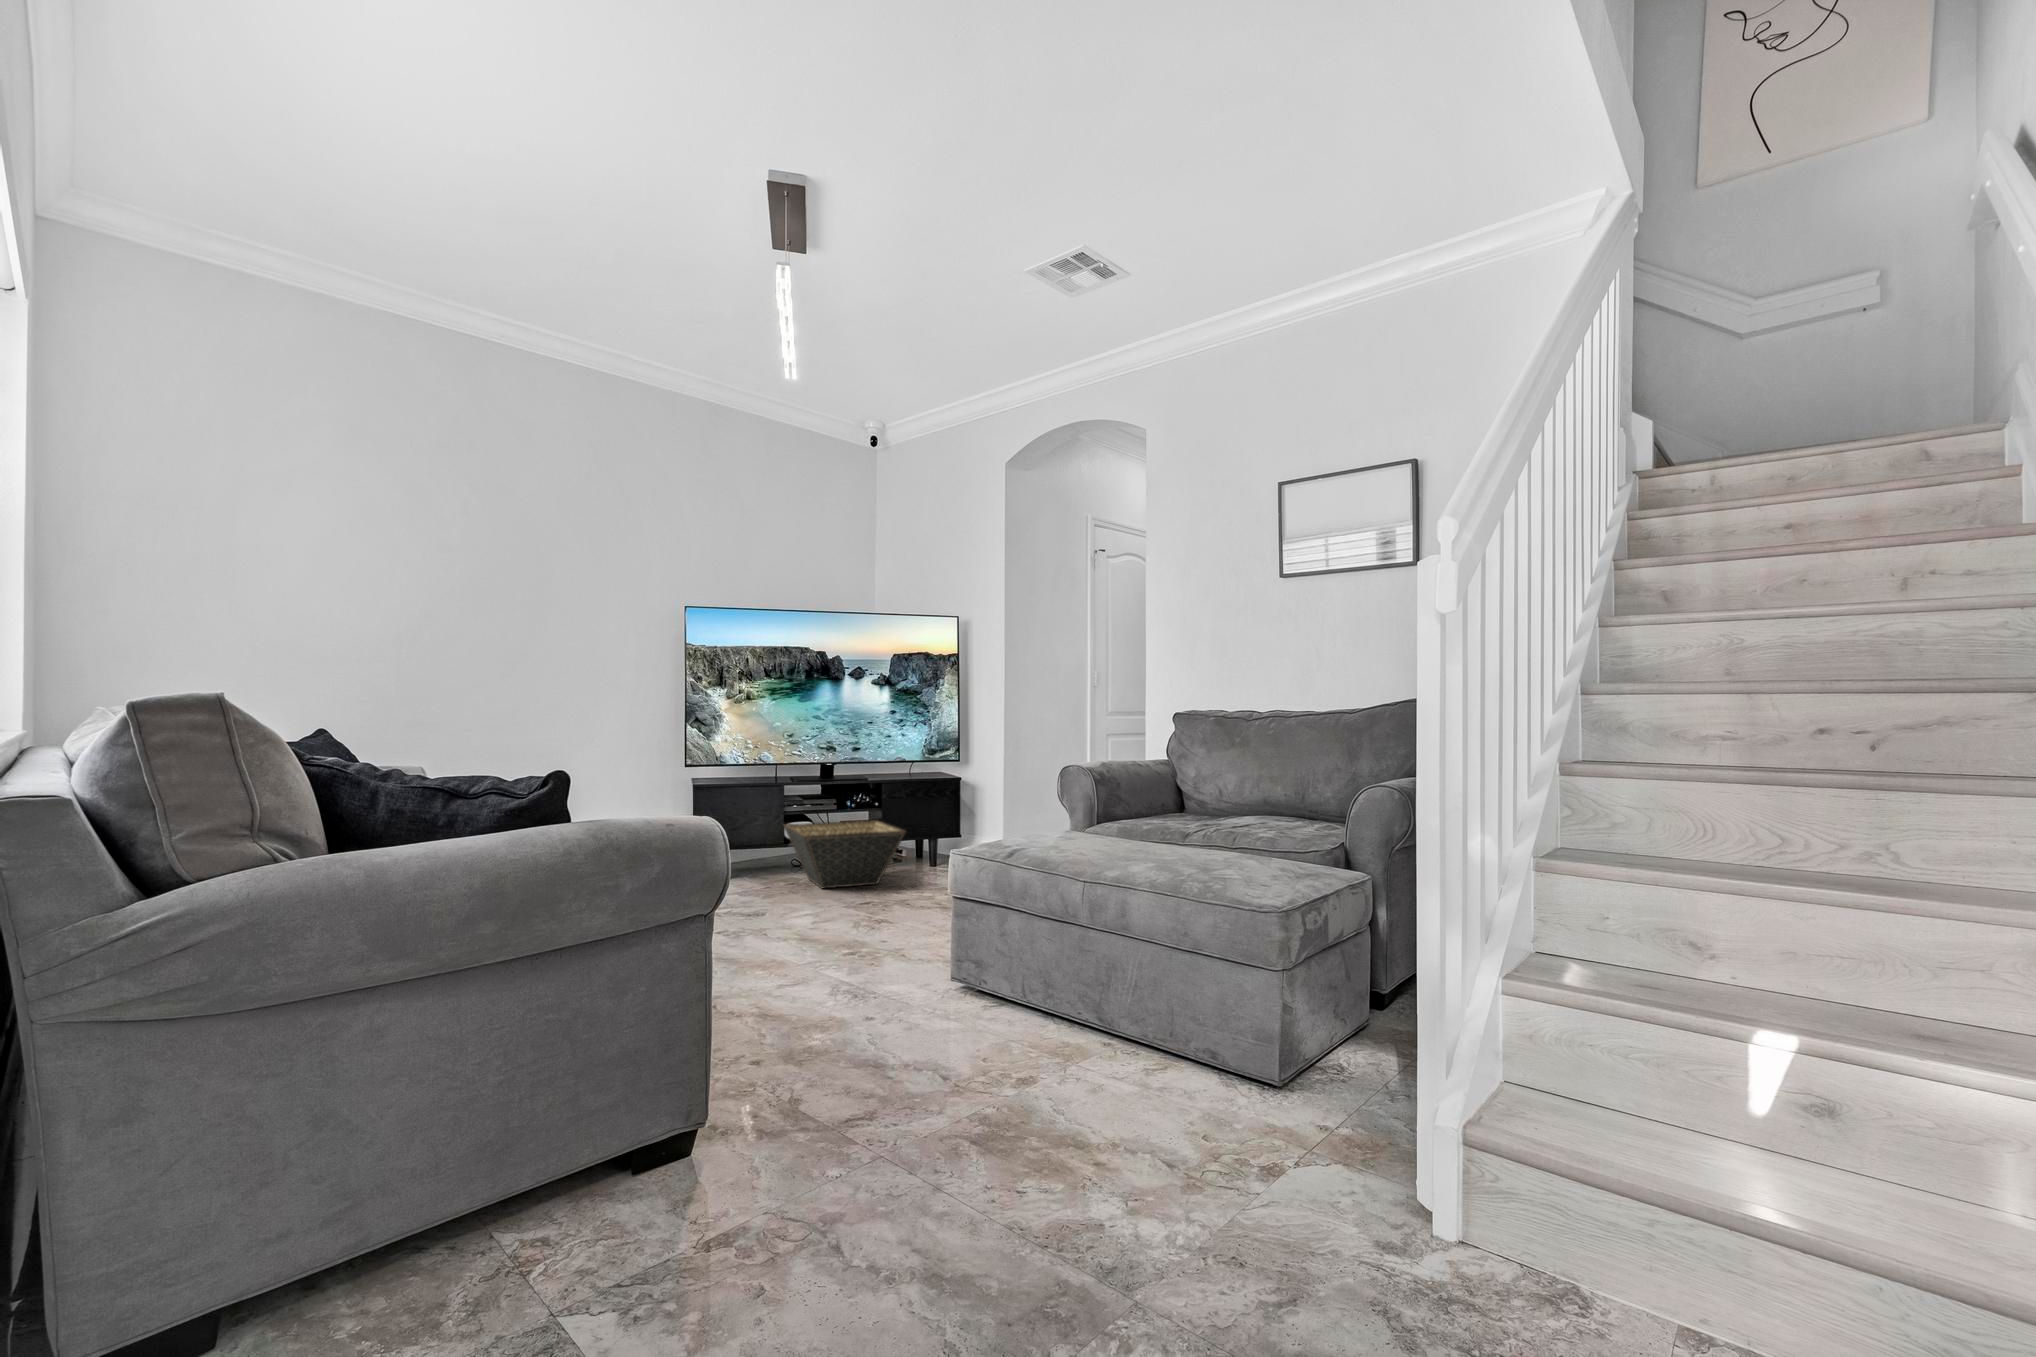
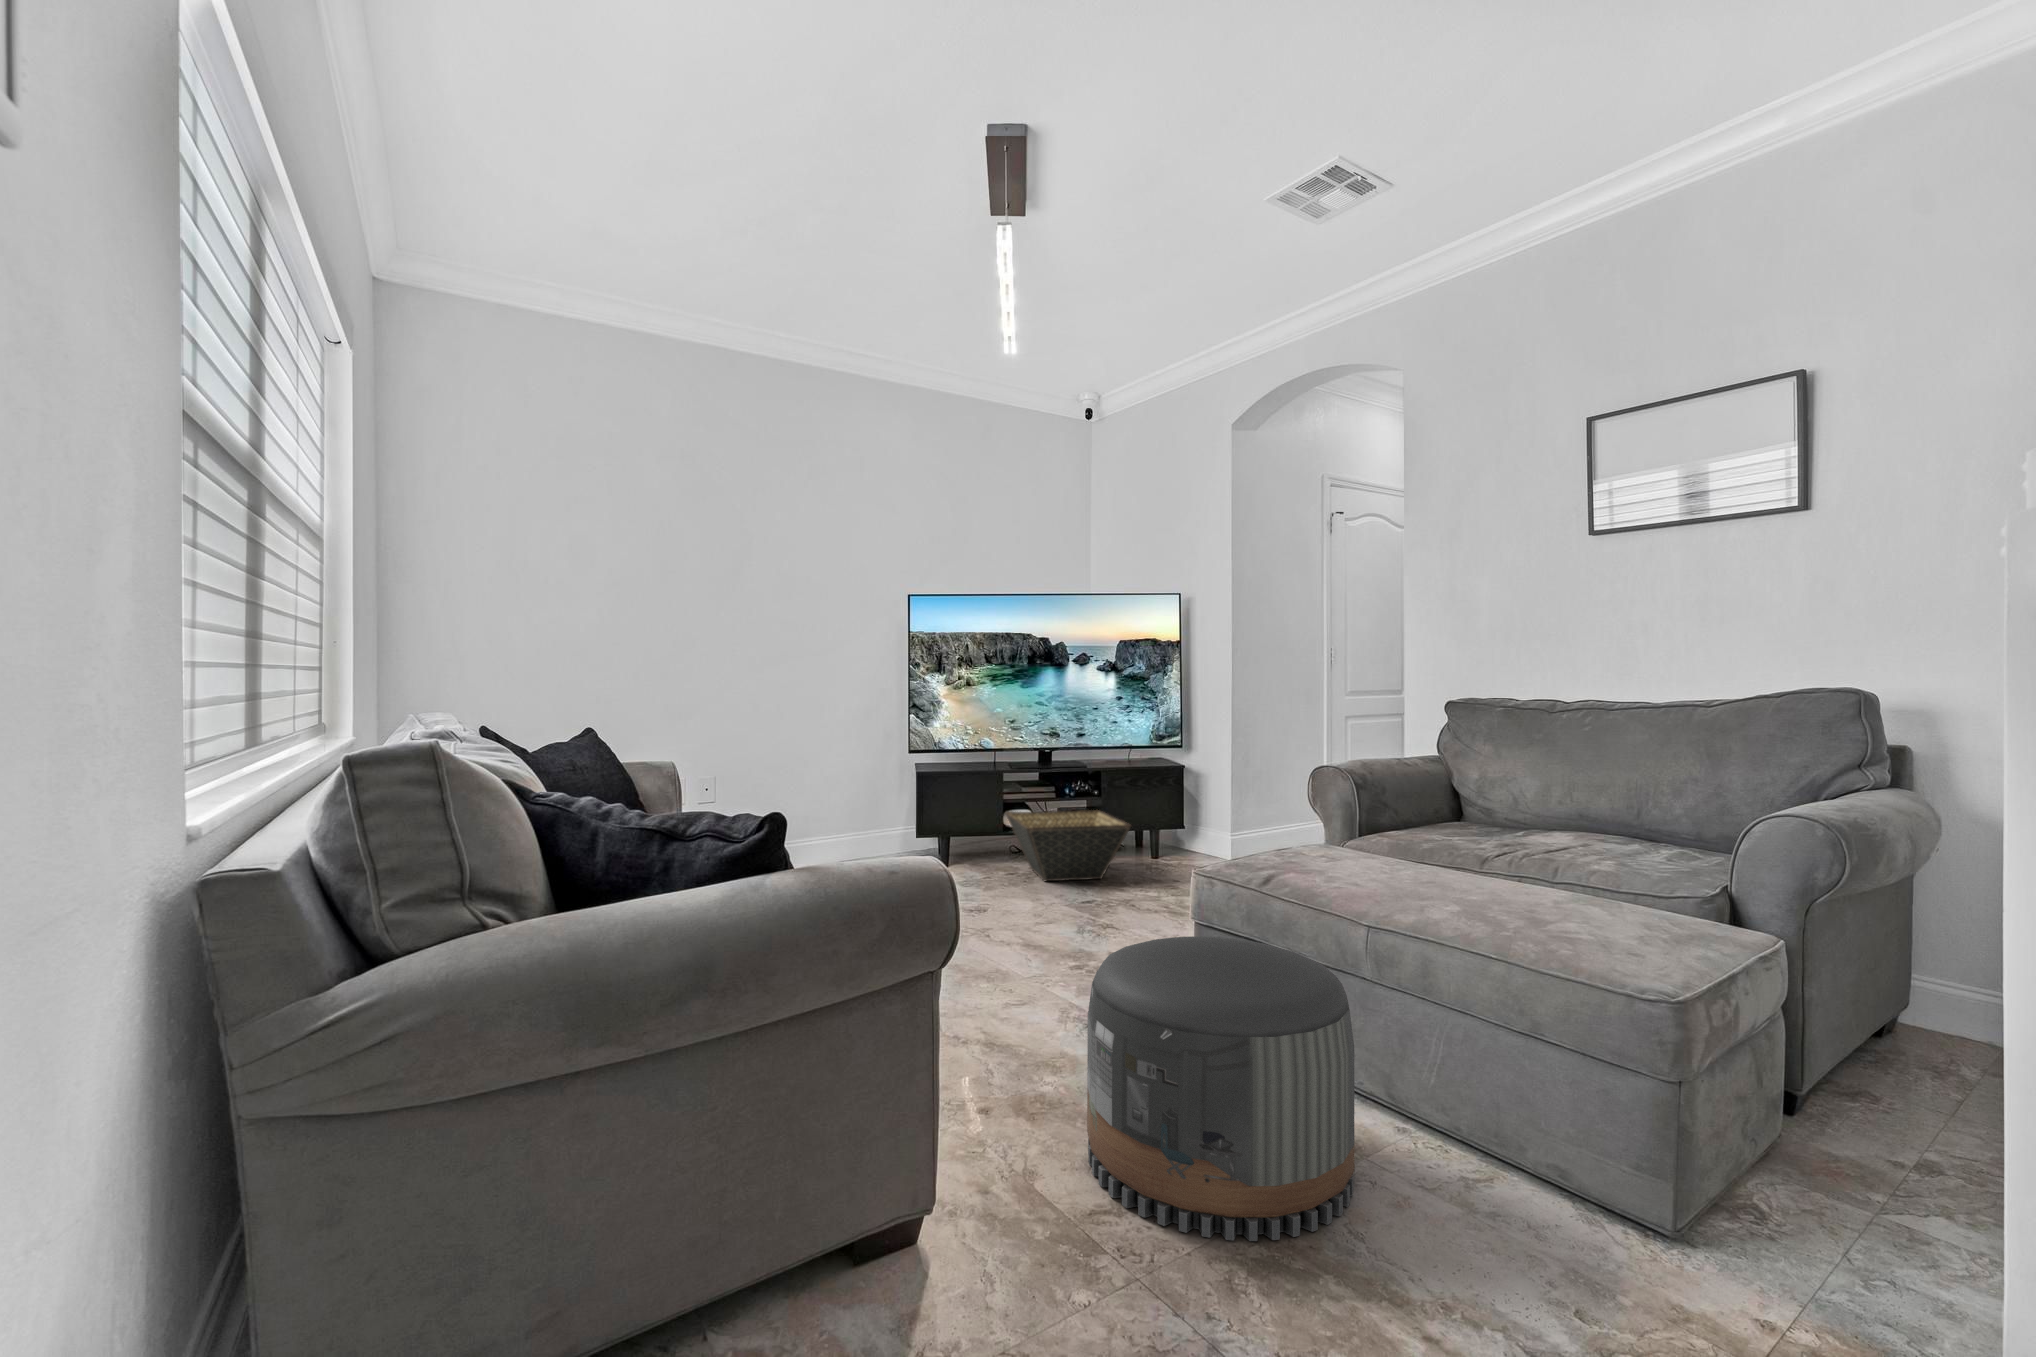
pouf: none [848,898,1060,1123] -> present [1087,937,1354,1241]

